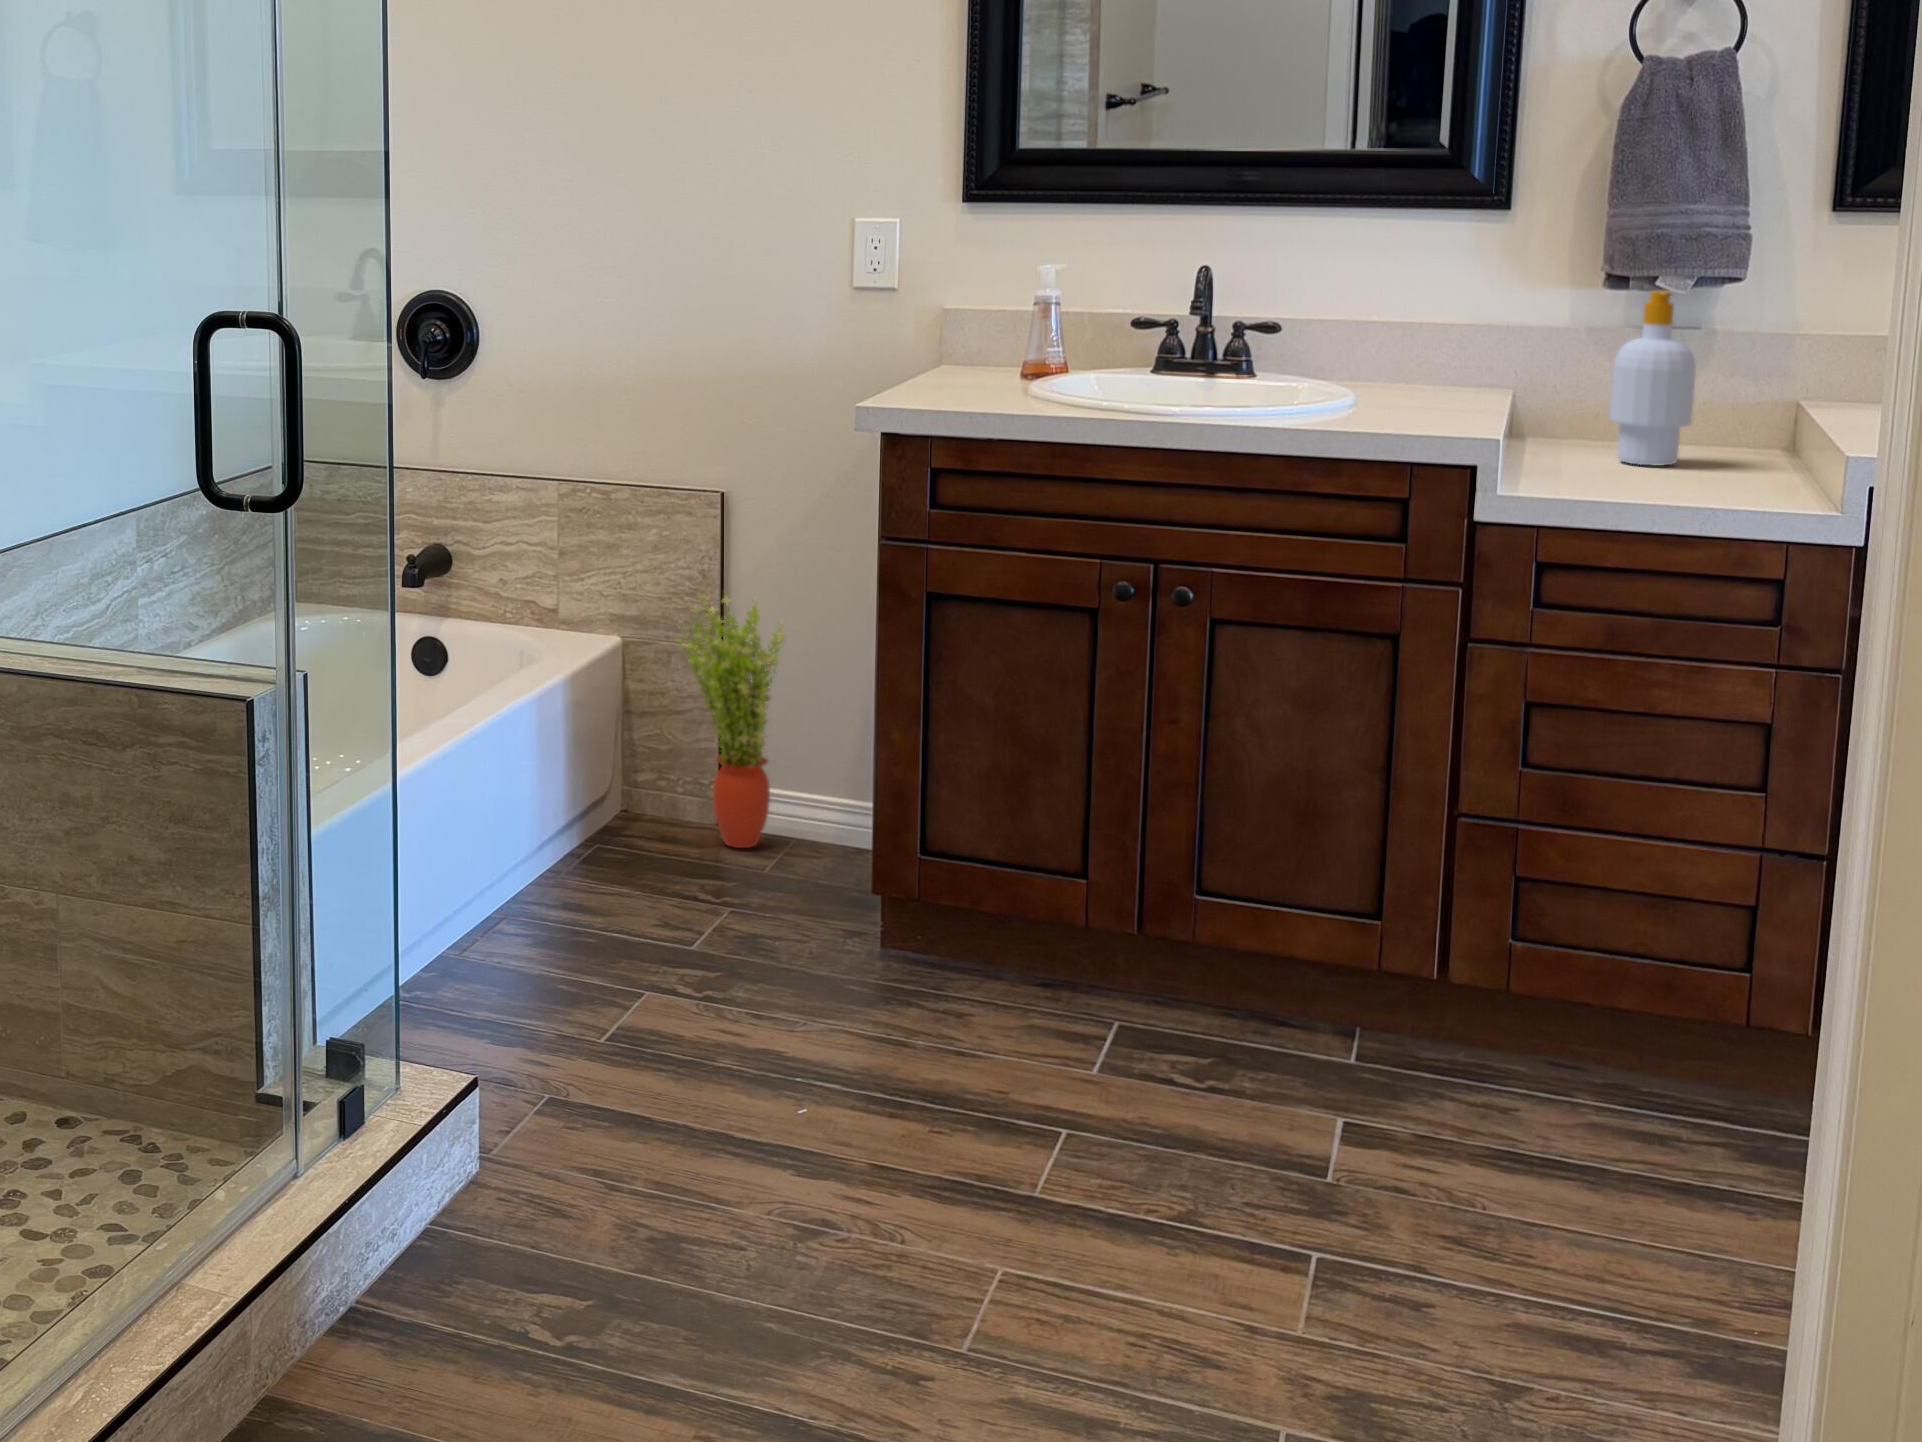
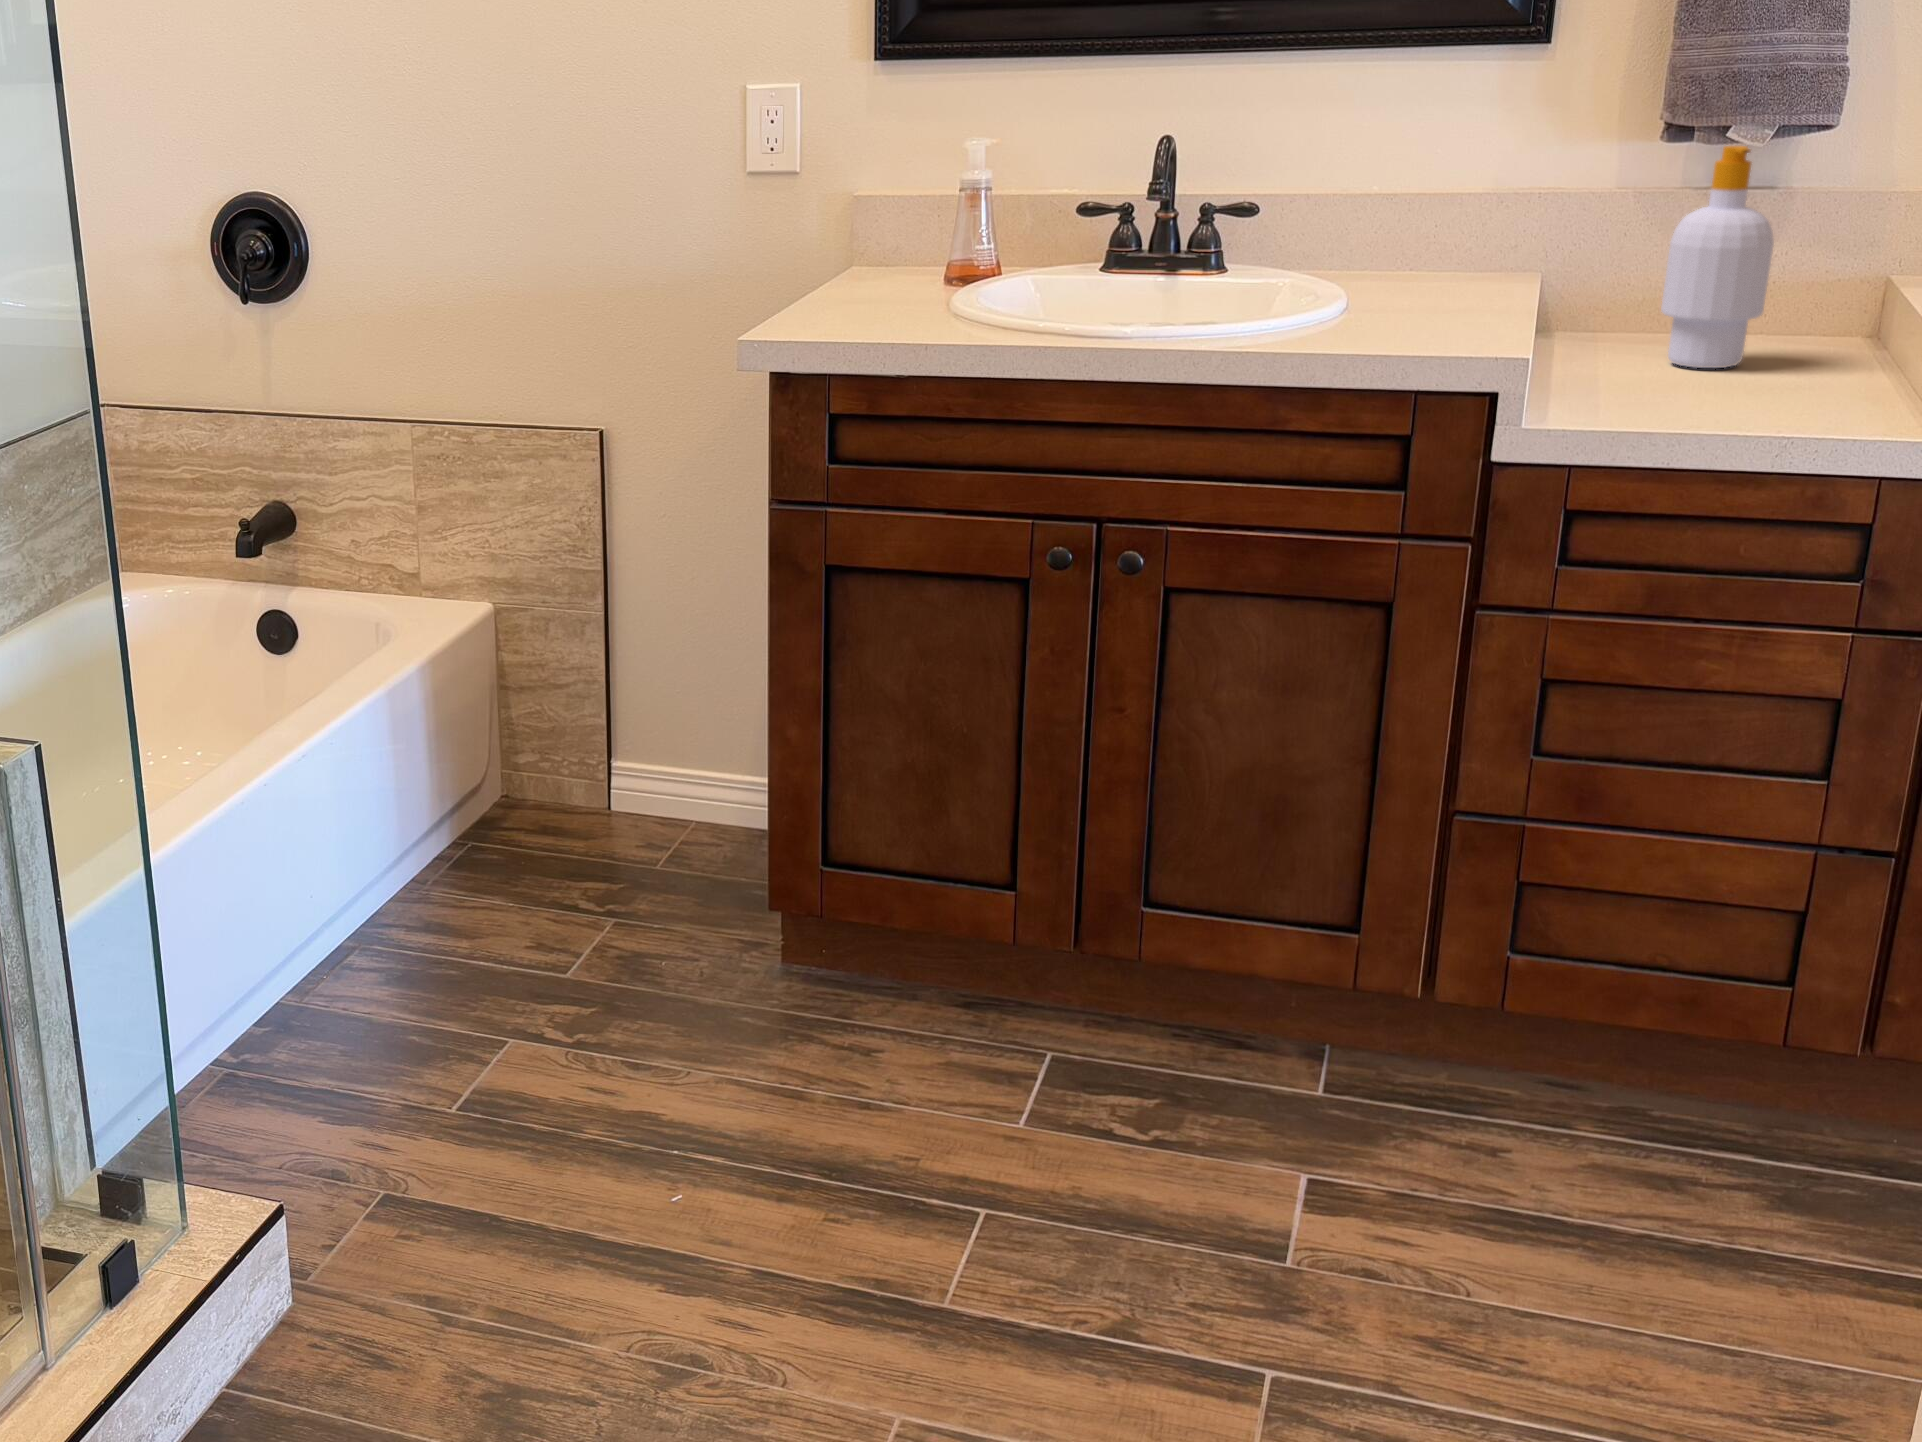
potted plant: present [678,592,787,848] -> none [547,543,678,836]

